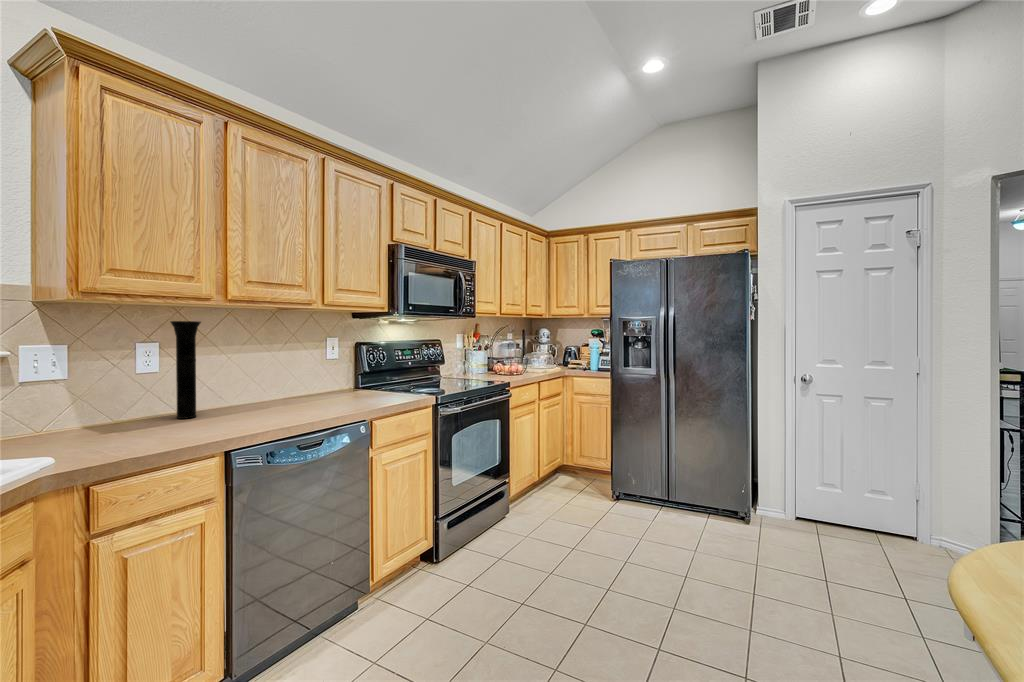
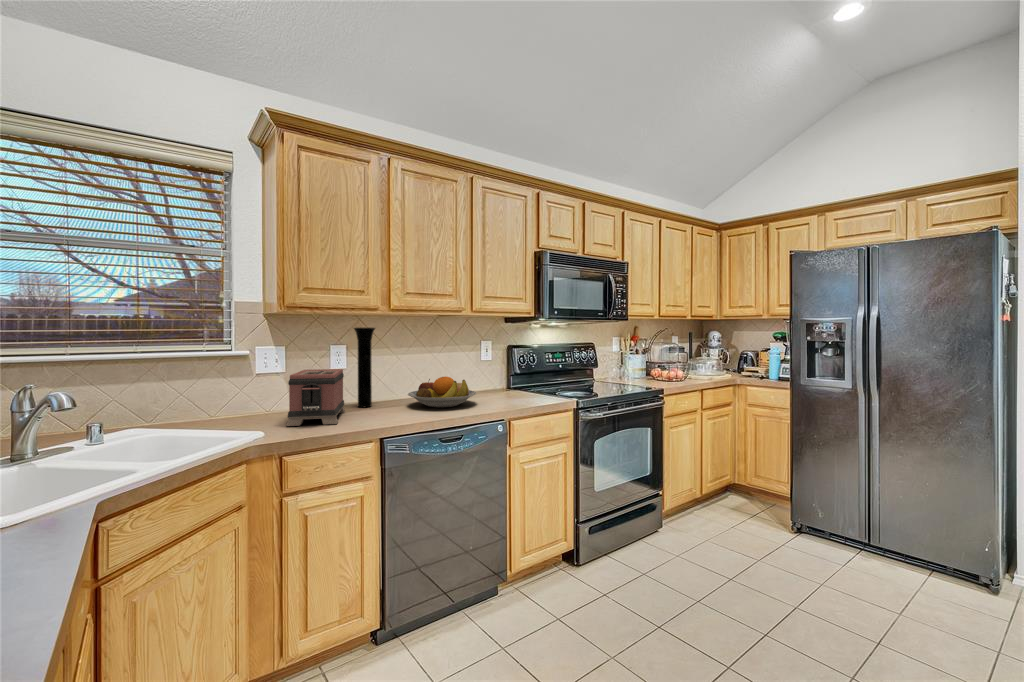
toaster: none [83,372,162,448] -> present [286,369,345,426]
fruit bowl: none [246,377,332,412] -> present [408,376,476,407]

